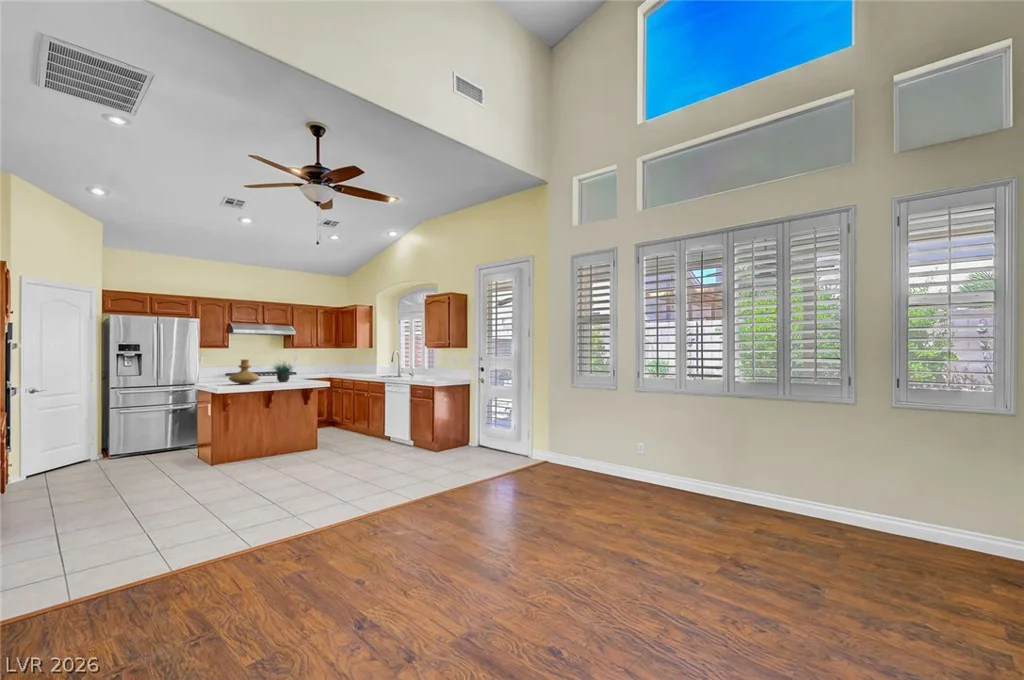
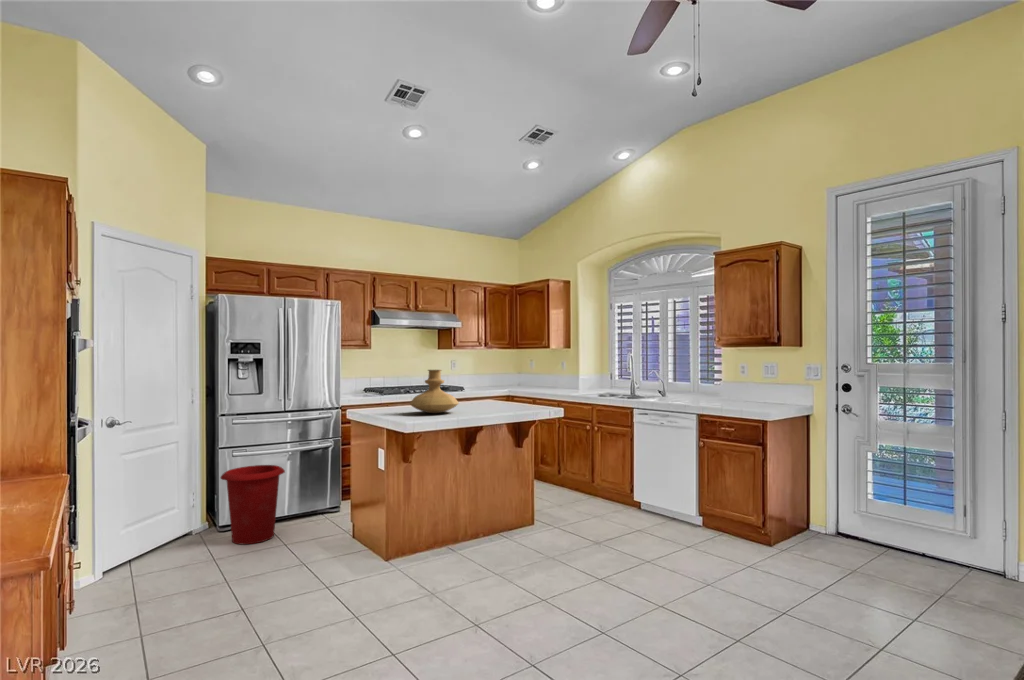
potted plant: present [274,363,292,382] -> none [458,361,504,407]
waste bin: none [109,419,154,464] -> present [221,465,285,544]

